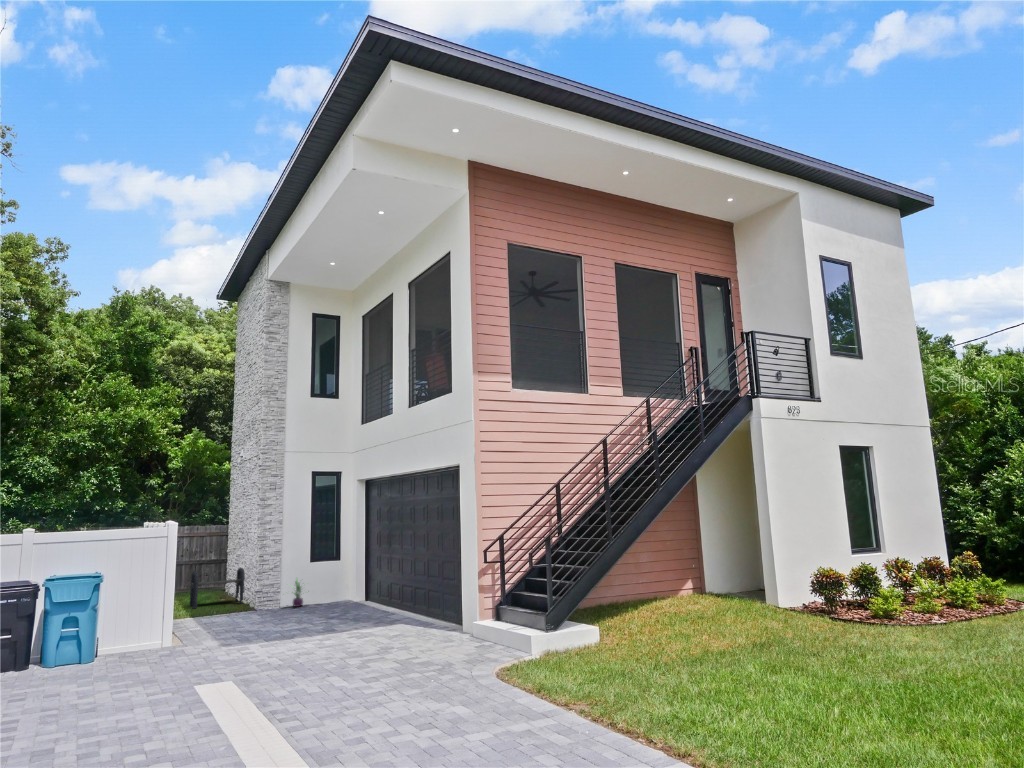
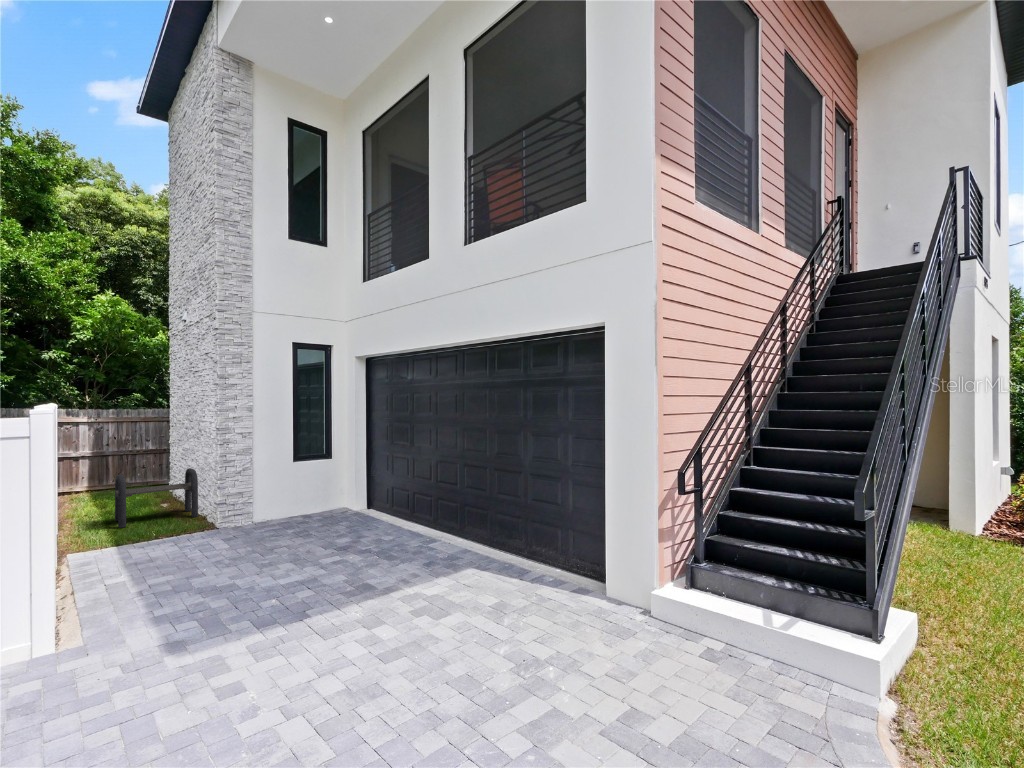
decorative plant: present [292,579,303,607] -> none [259,485,300,525]

